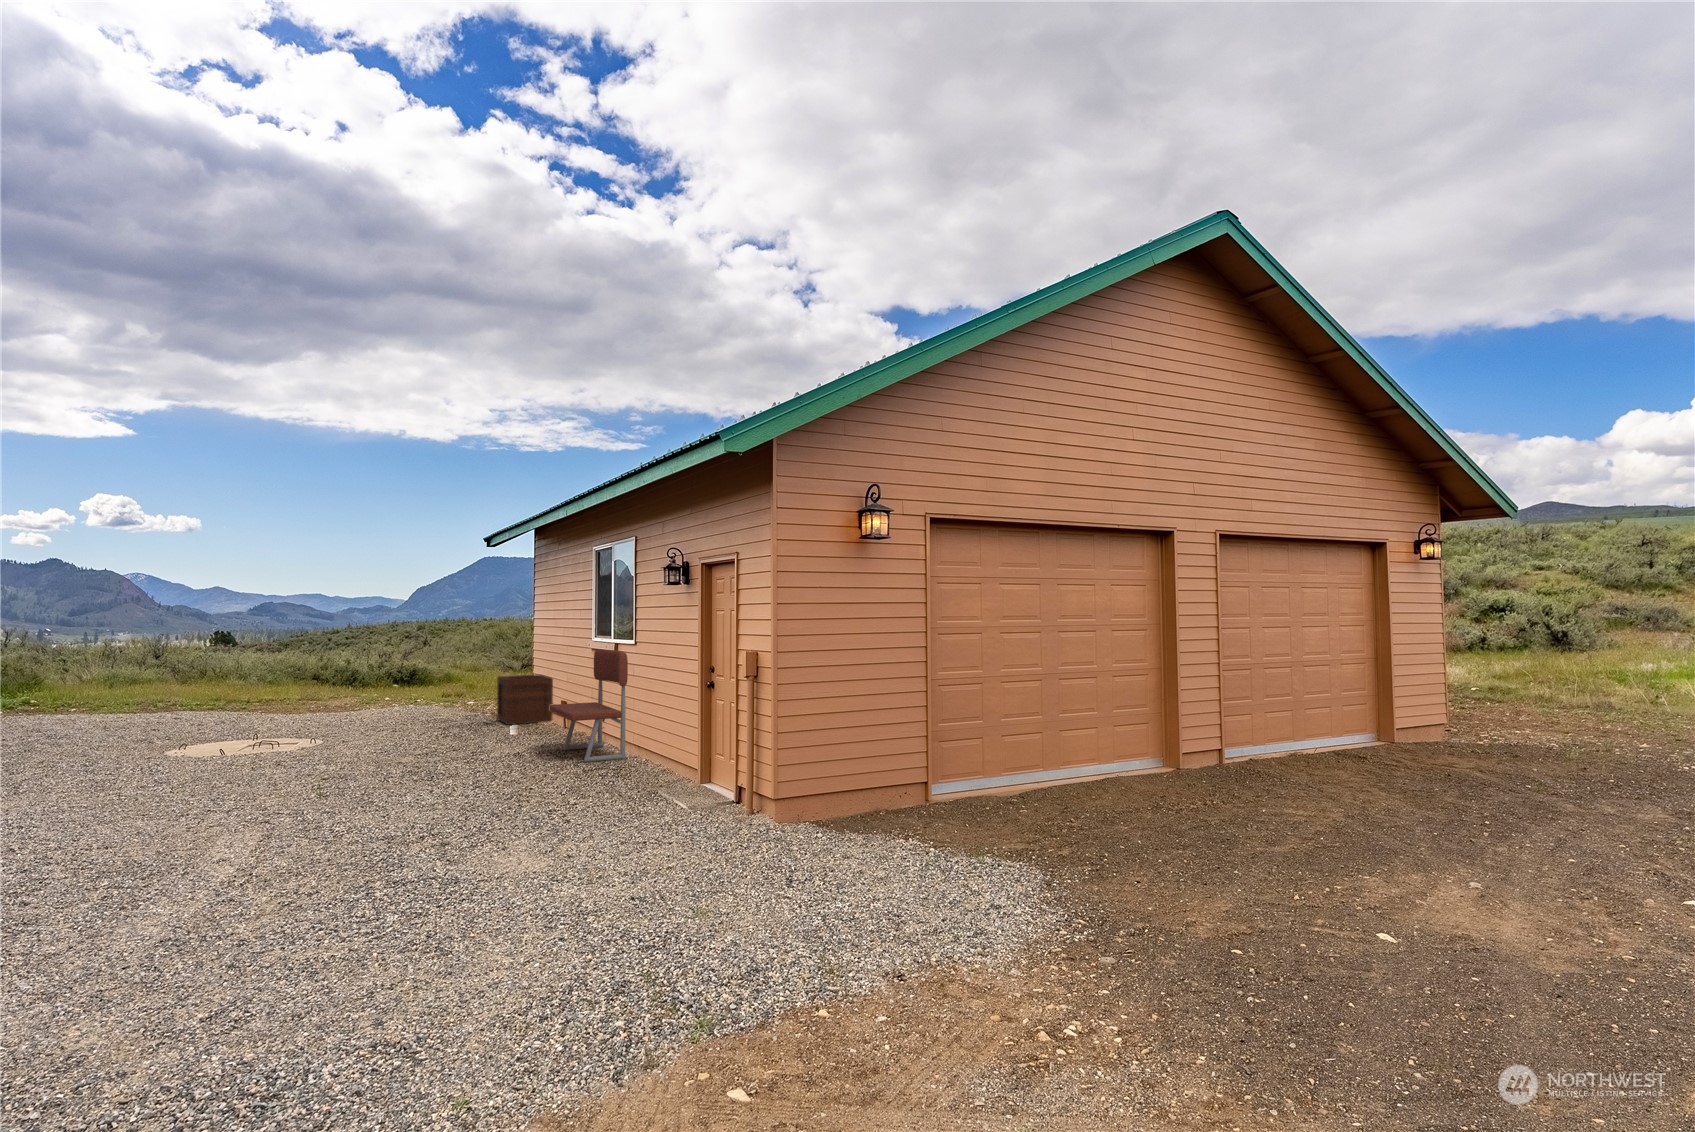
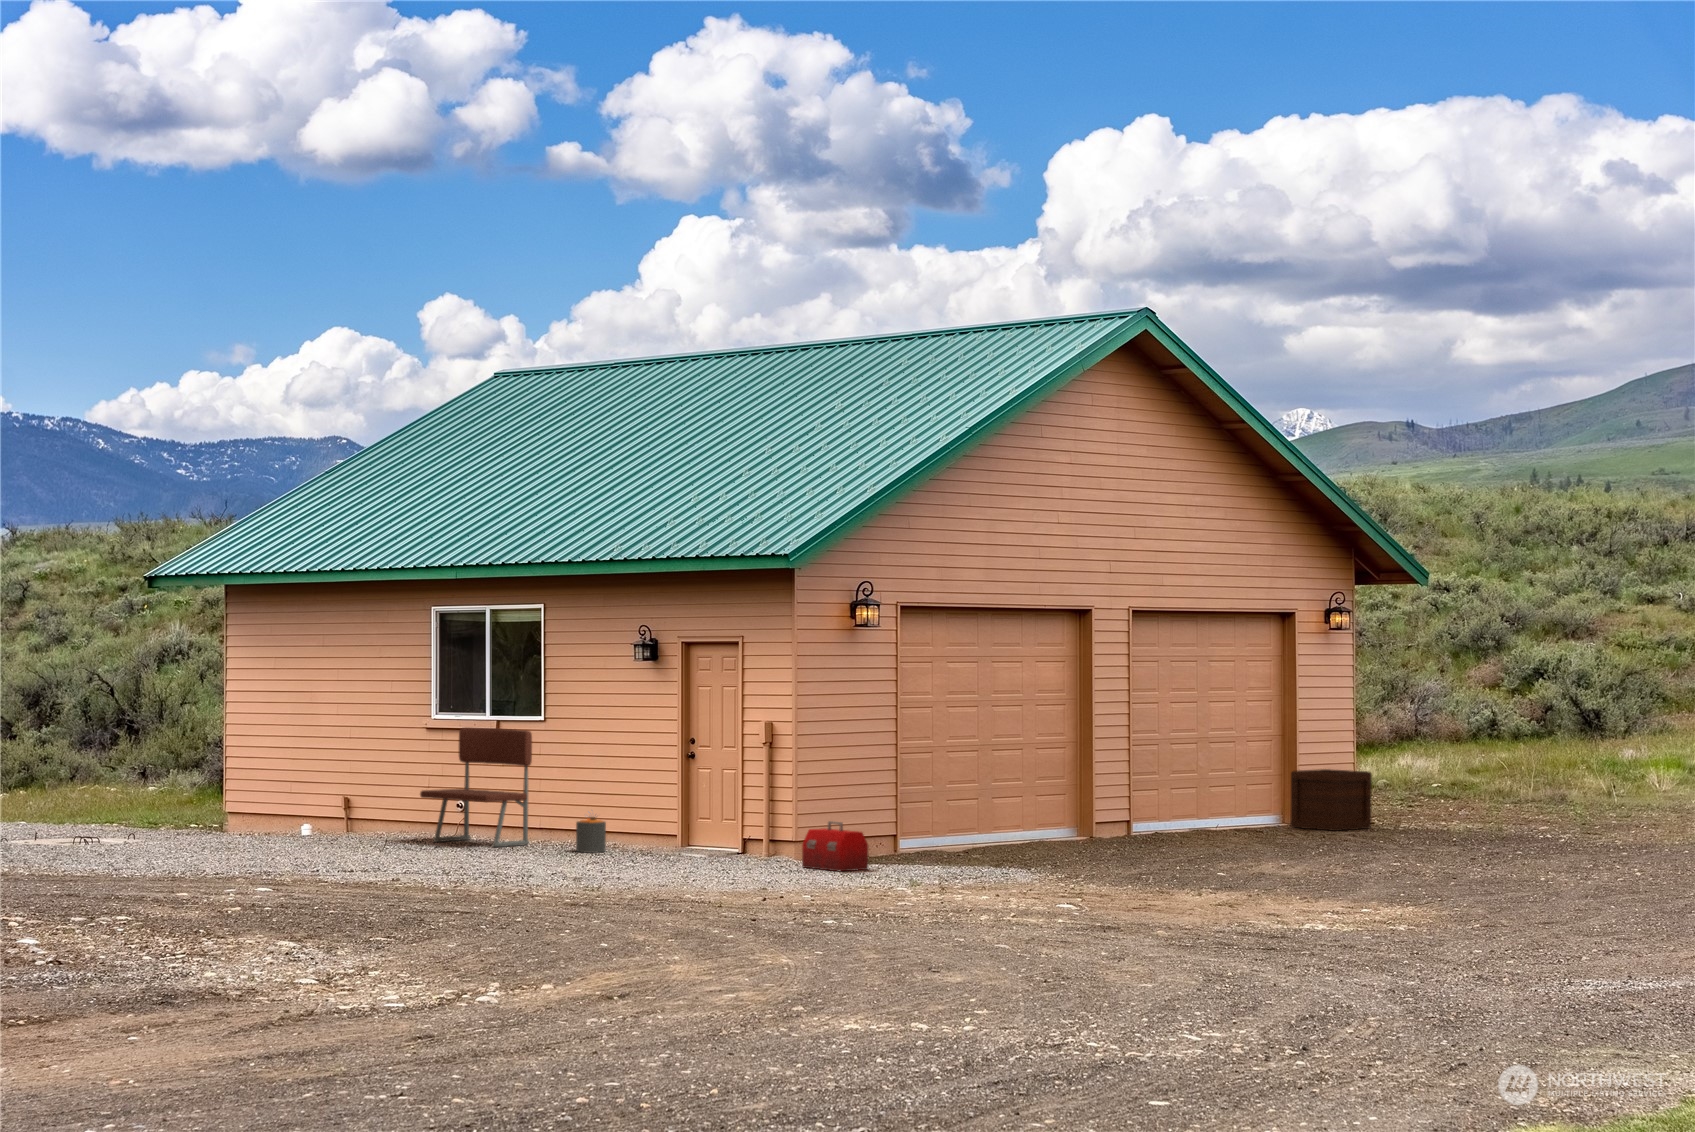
wooden crate: present [497,675,553,725] -> present [1290,769,1372,831]
trash can: none [634,730,664,777] -> present [576,816,606,853]
toolbox: none [787,774,857,846] -> present [802,821,868,871]

